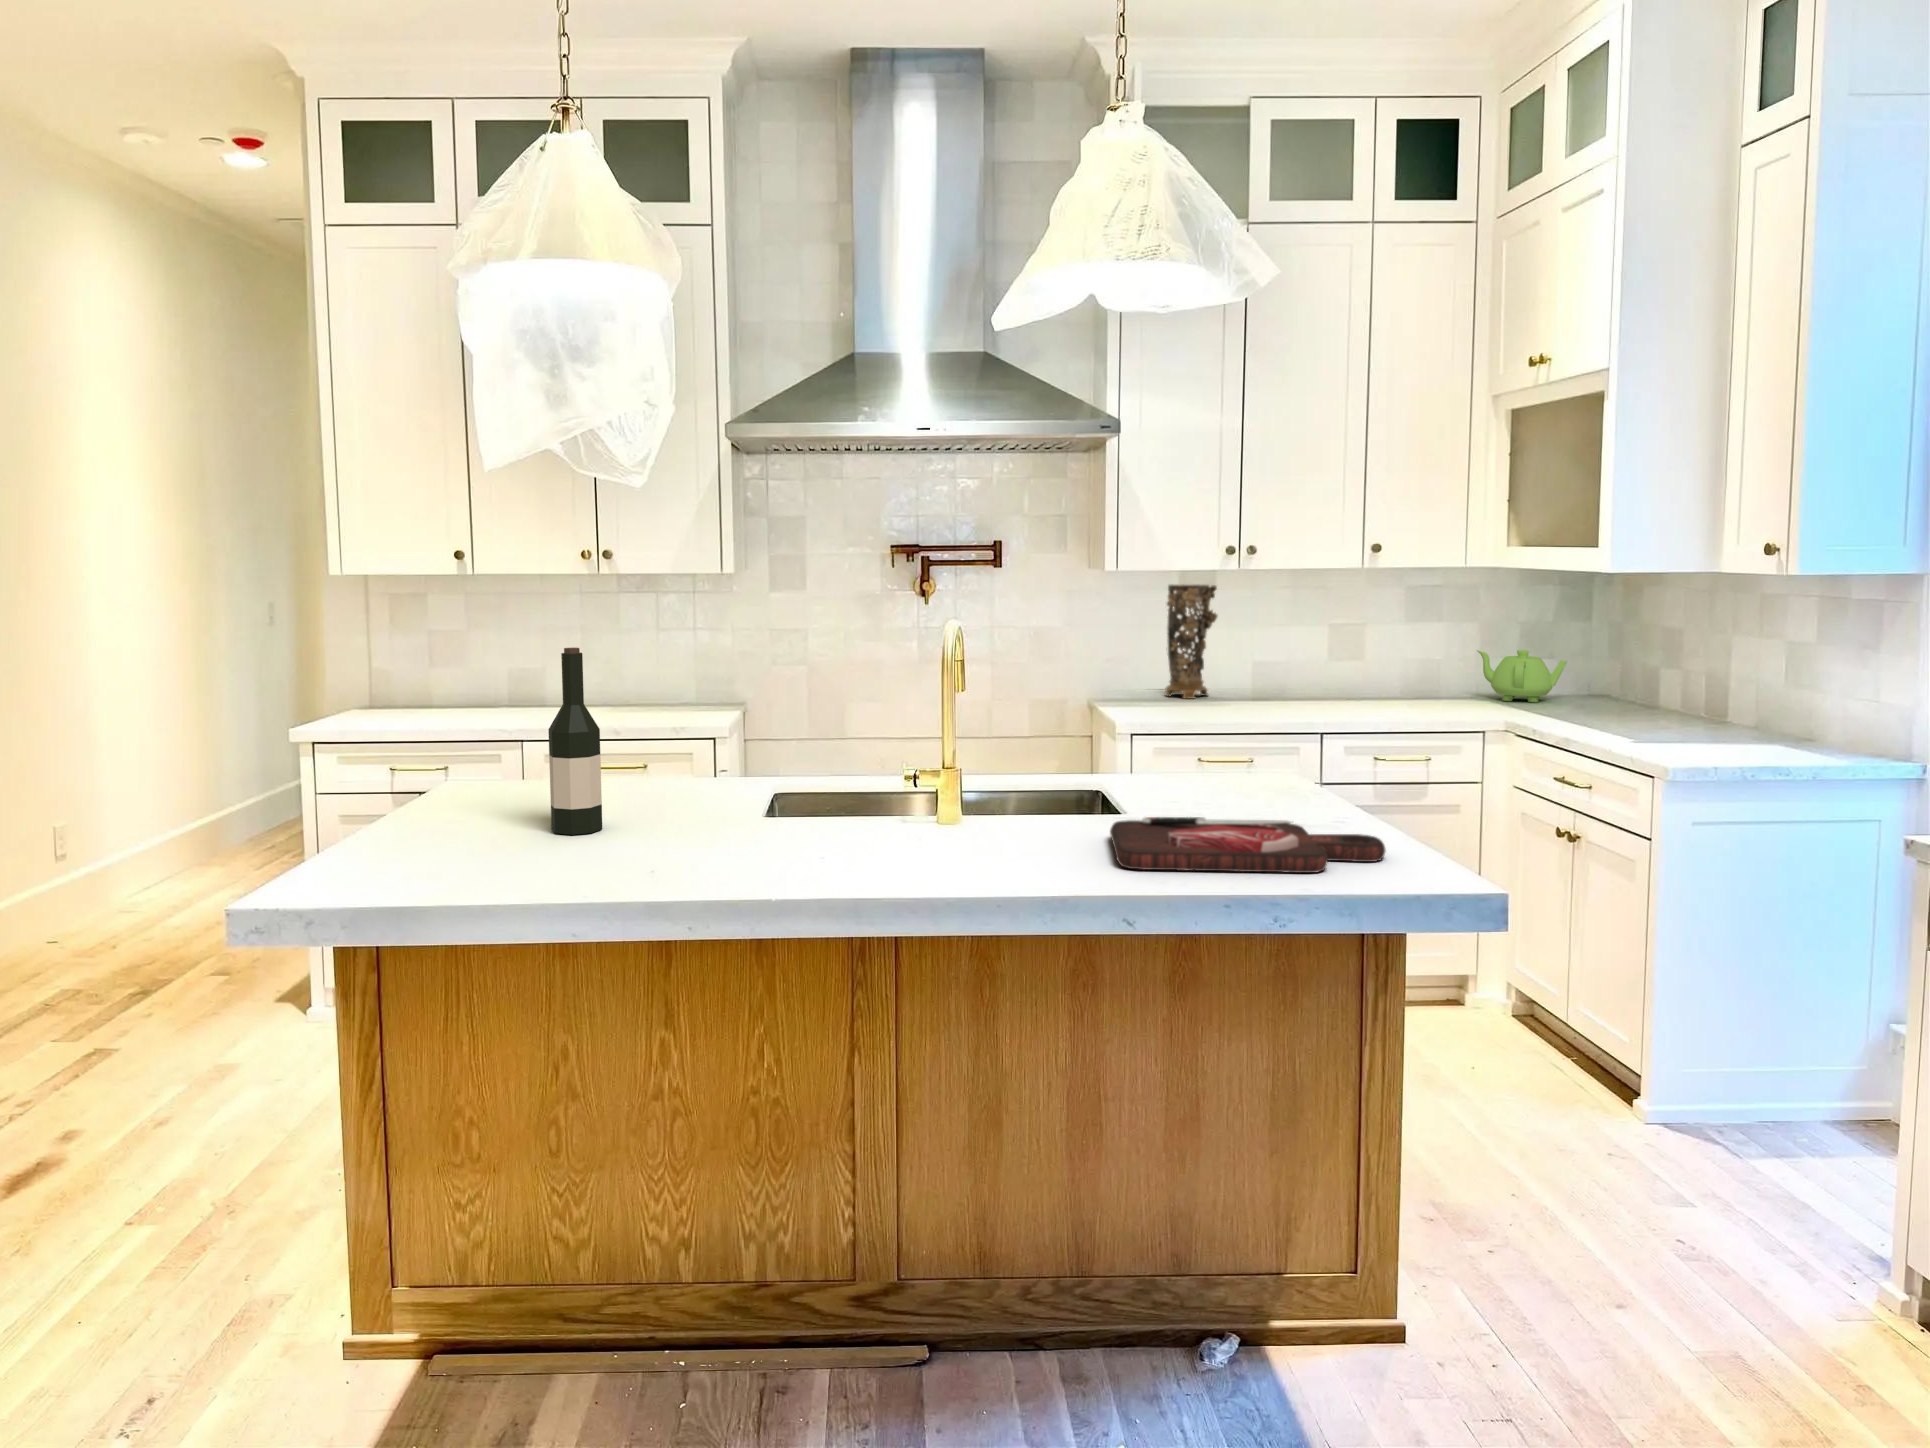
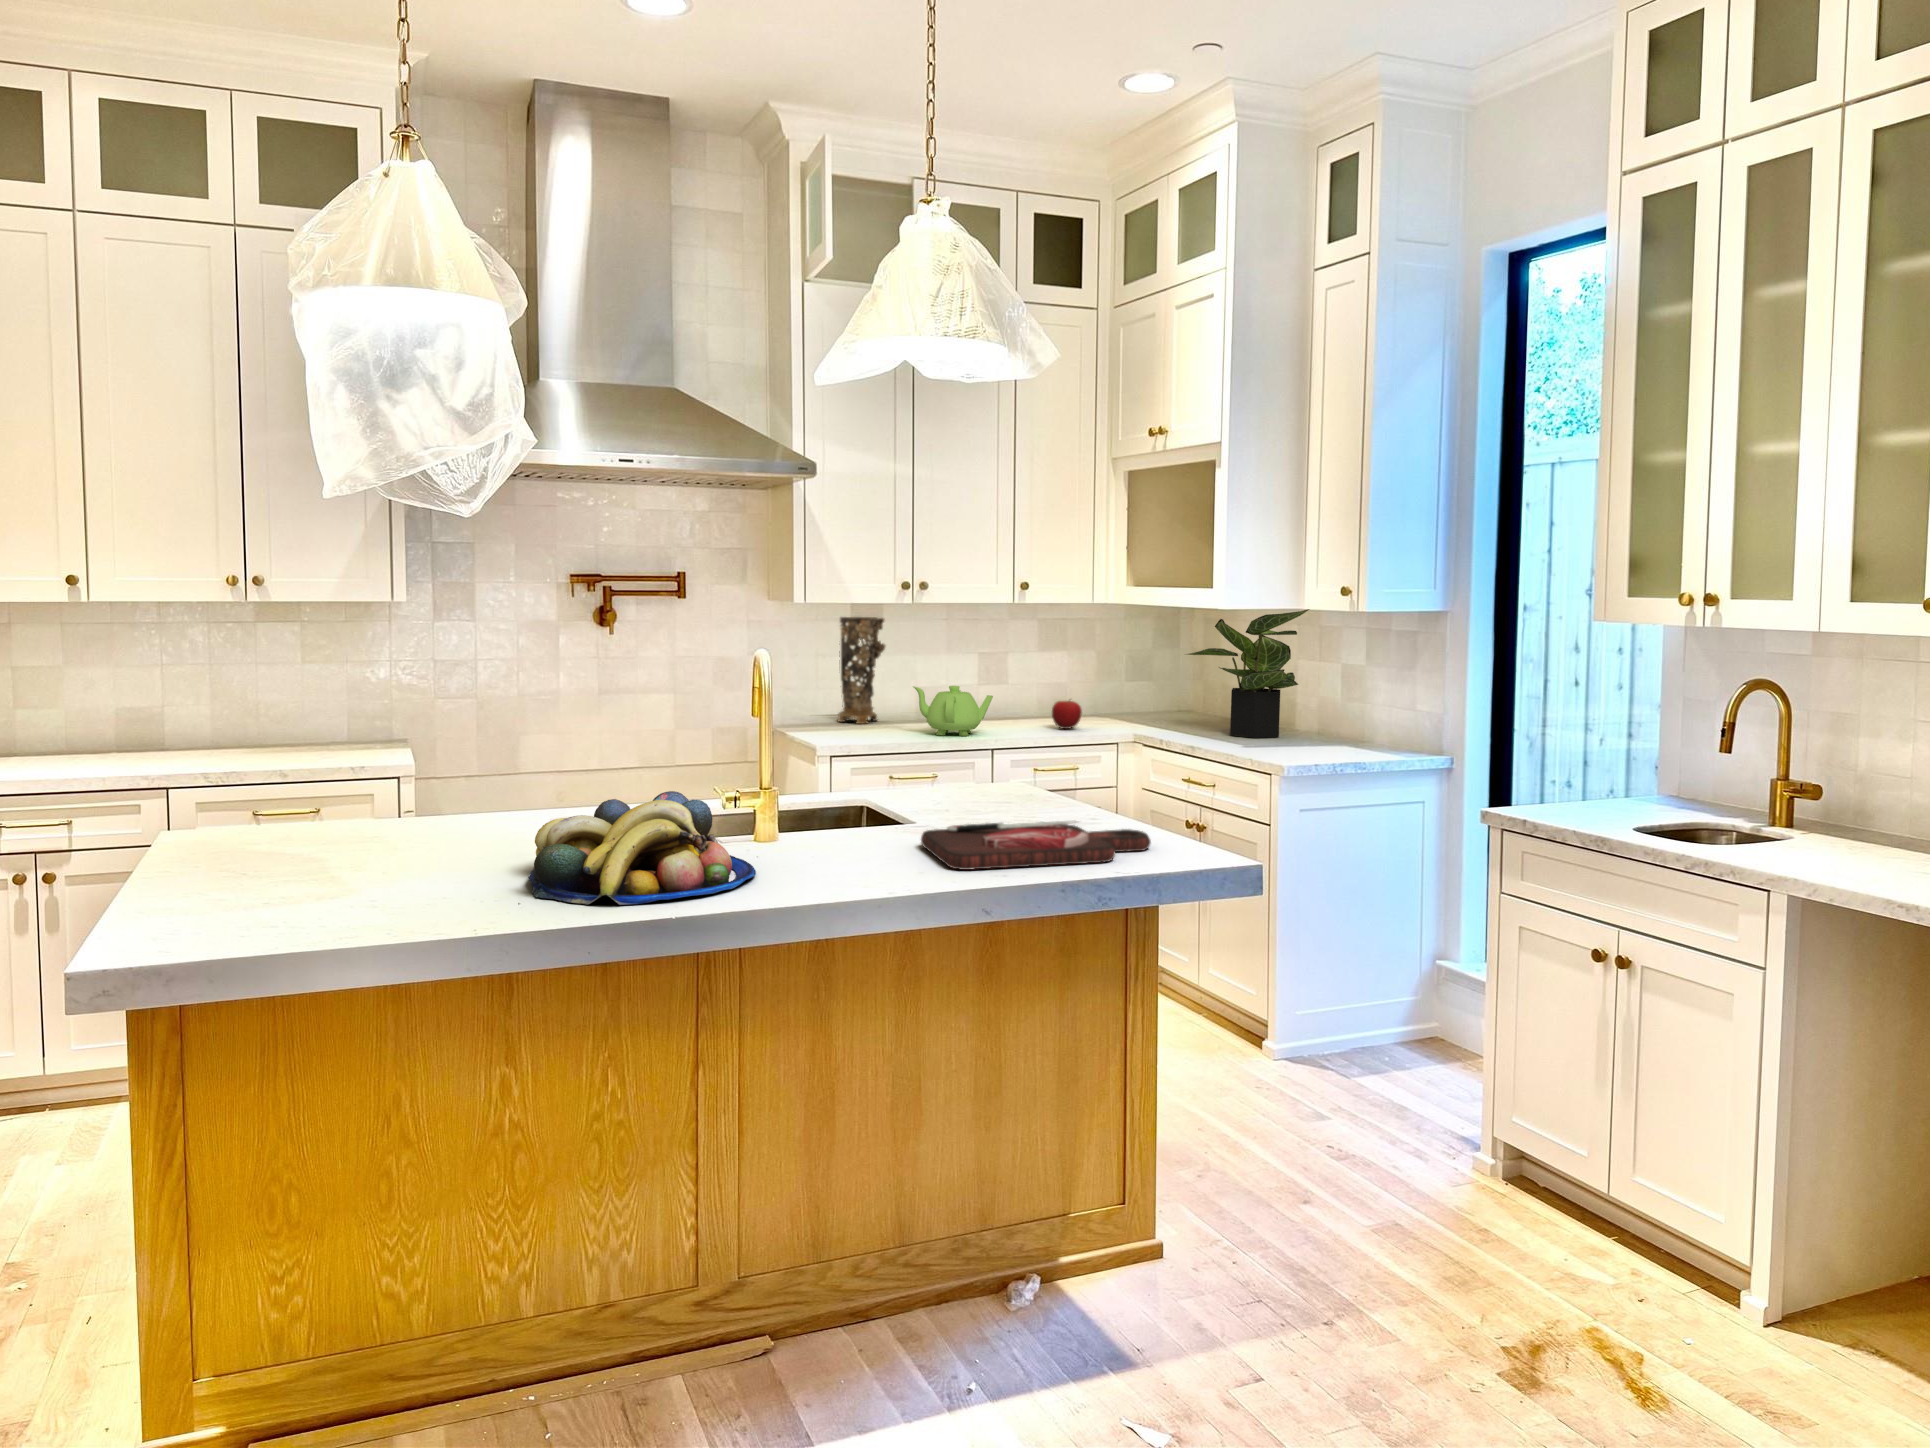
potted plant: none [1563,571,1730,729] -> present [1188,609,1309,738]
wine bottle: present [548,647,602,835] -> none [356,684,415,878]
teapot: present [1477,650,1567,702] -> present [913,686,993,736]
fruit: none [1400,676,1436,711] -> present [1052,700,1082,729]
fruit bowl: none [675,764,909,880] -> present [528,791,756,905]

